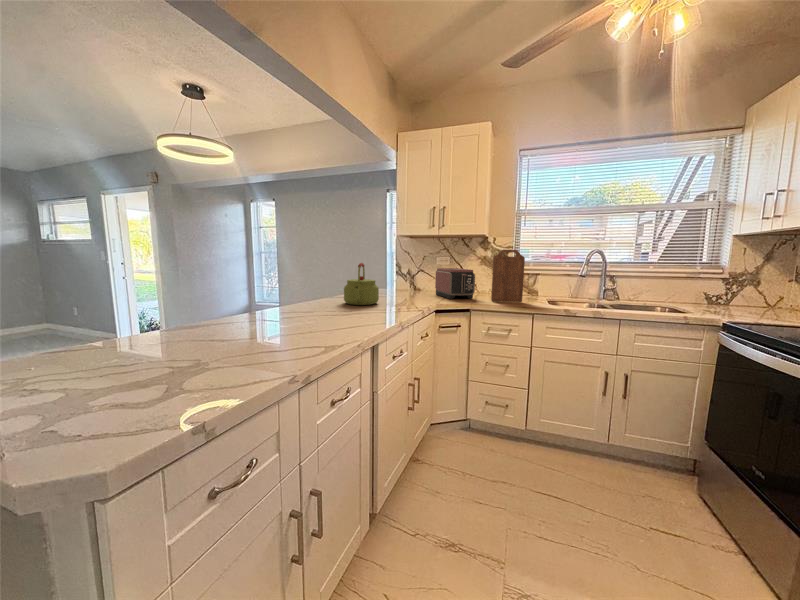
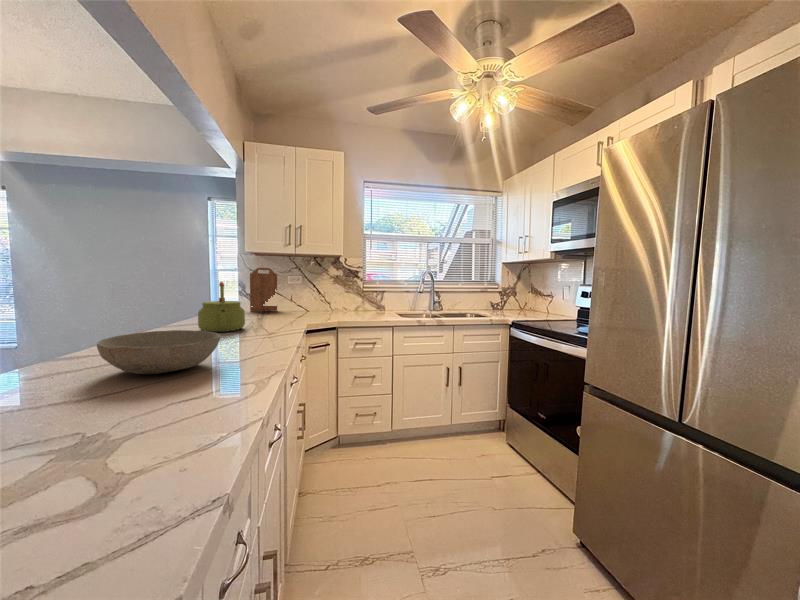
cutting board: present [491,250,525,302] -> present [250,268,277,311]
toaster: present [435,268,475,299] -> none [293,287,337,318]
bowl: none [251,299,327,329] -> present [97,330,221,374]

